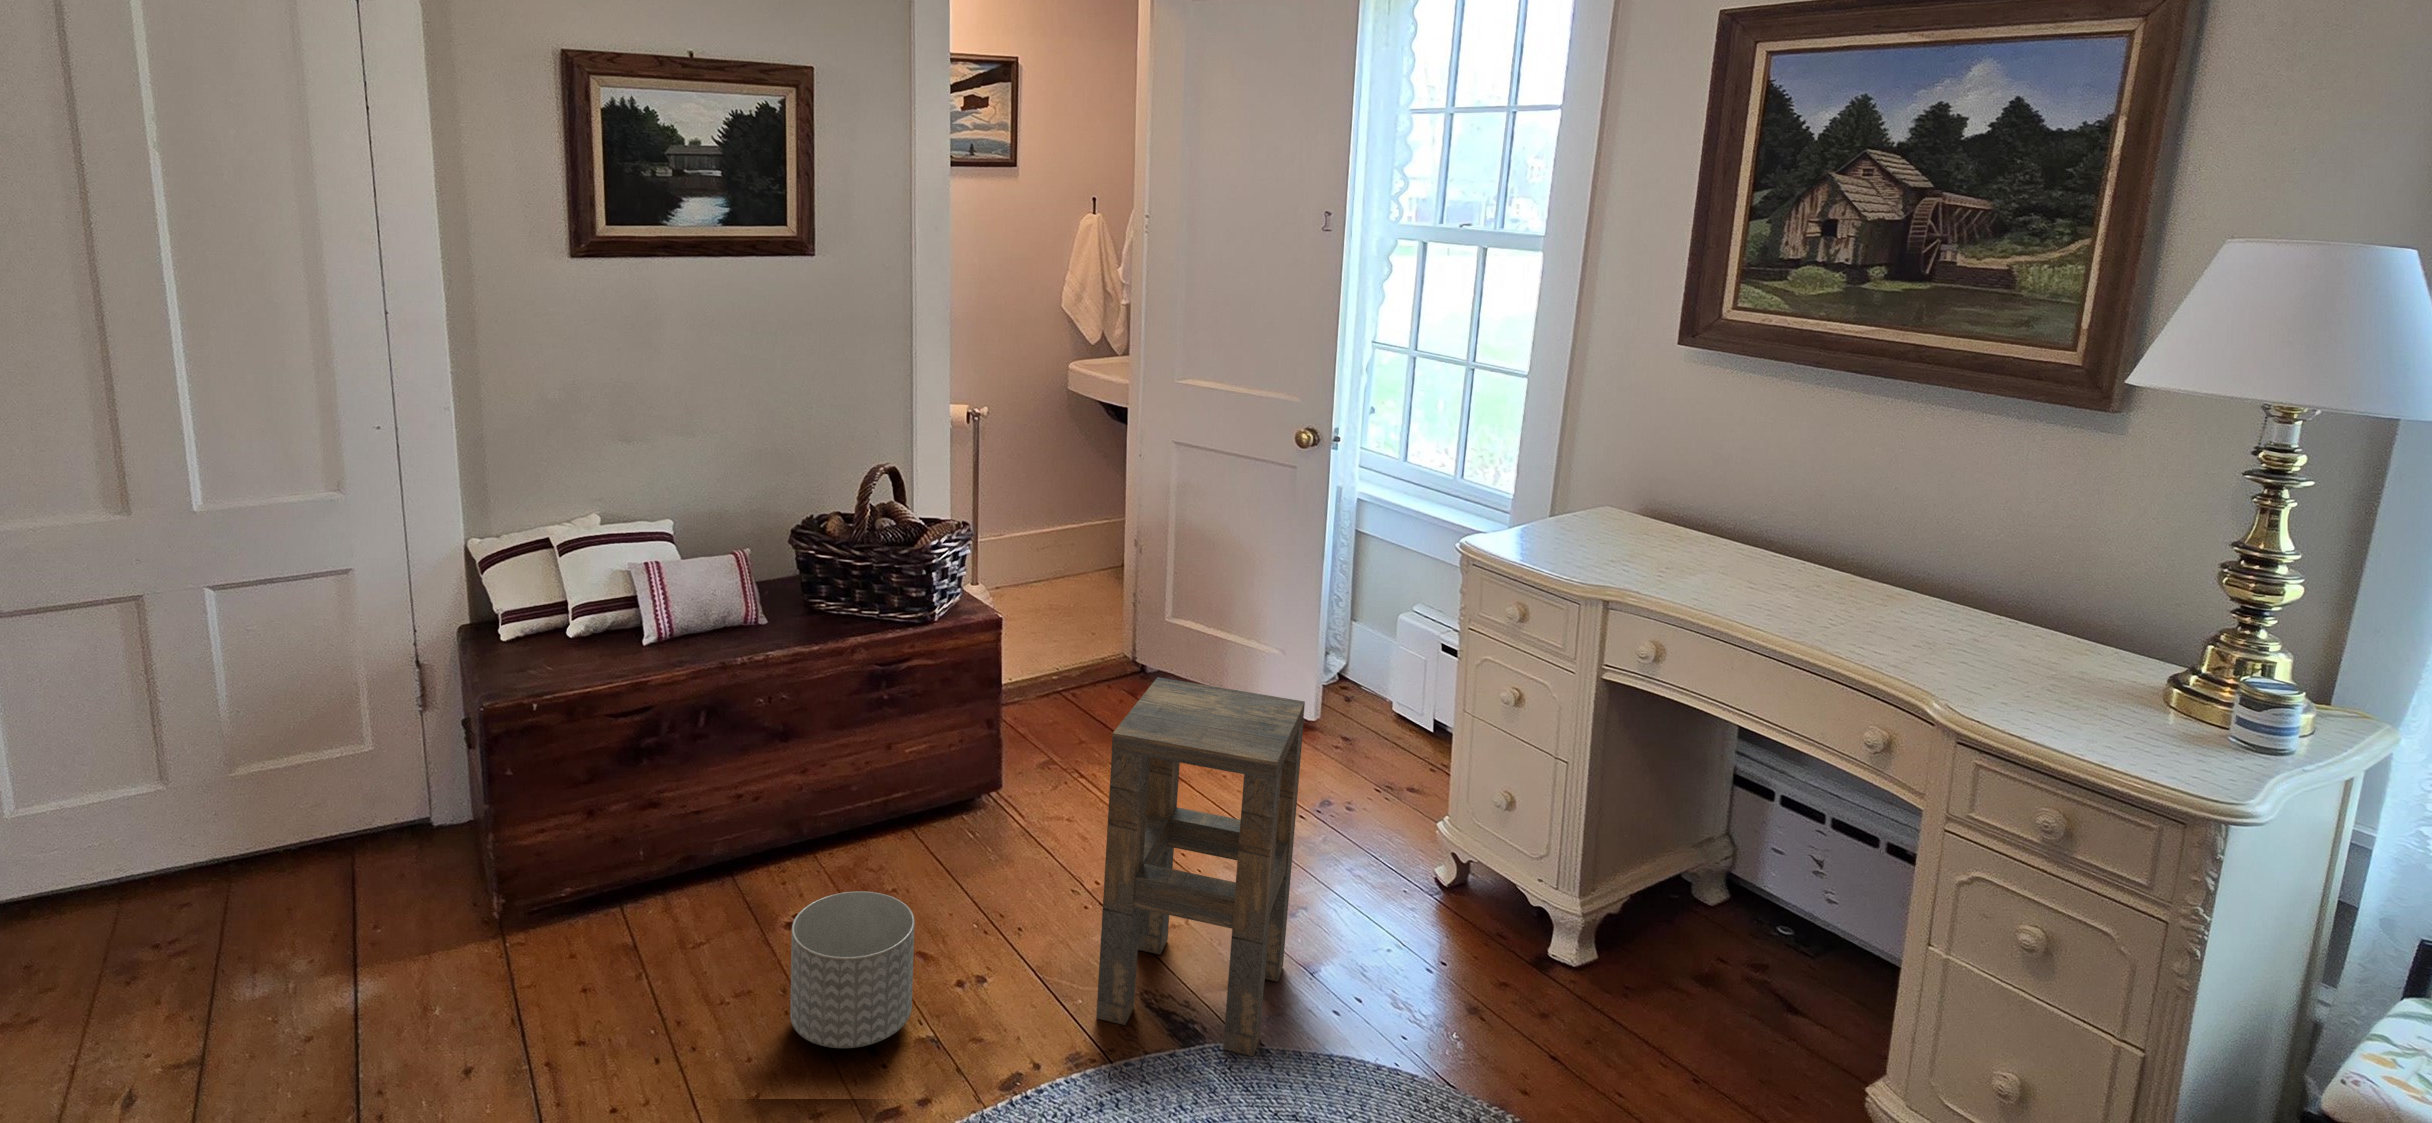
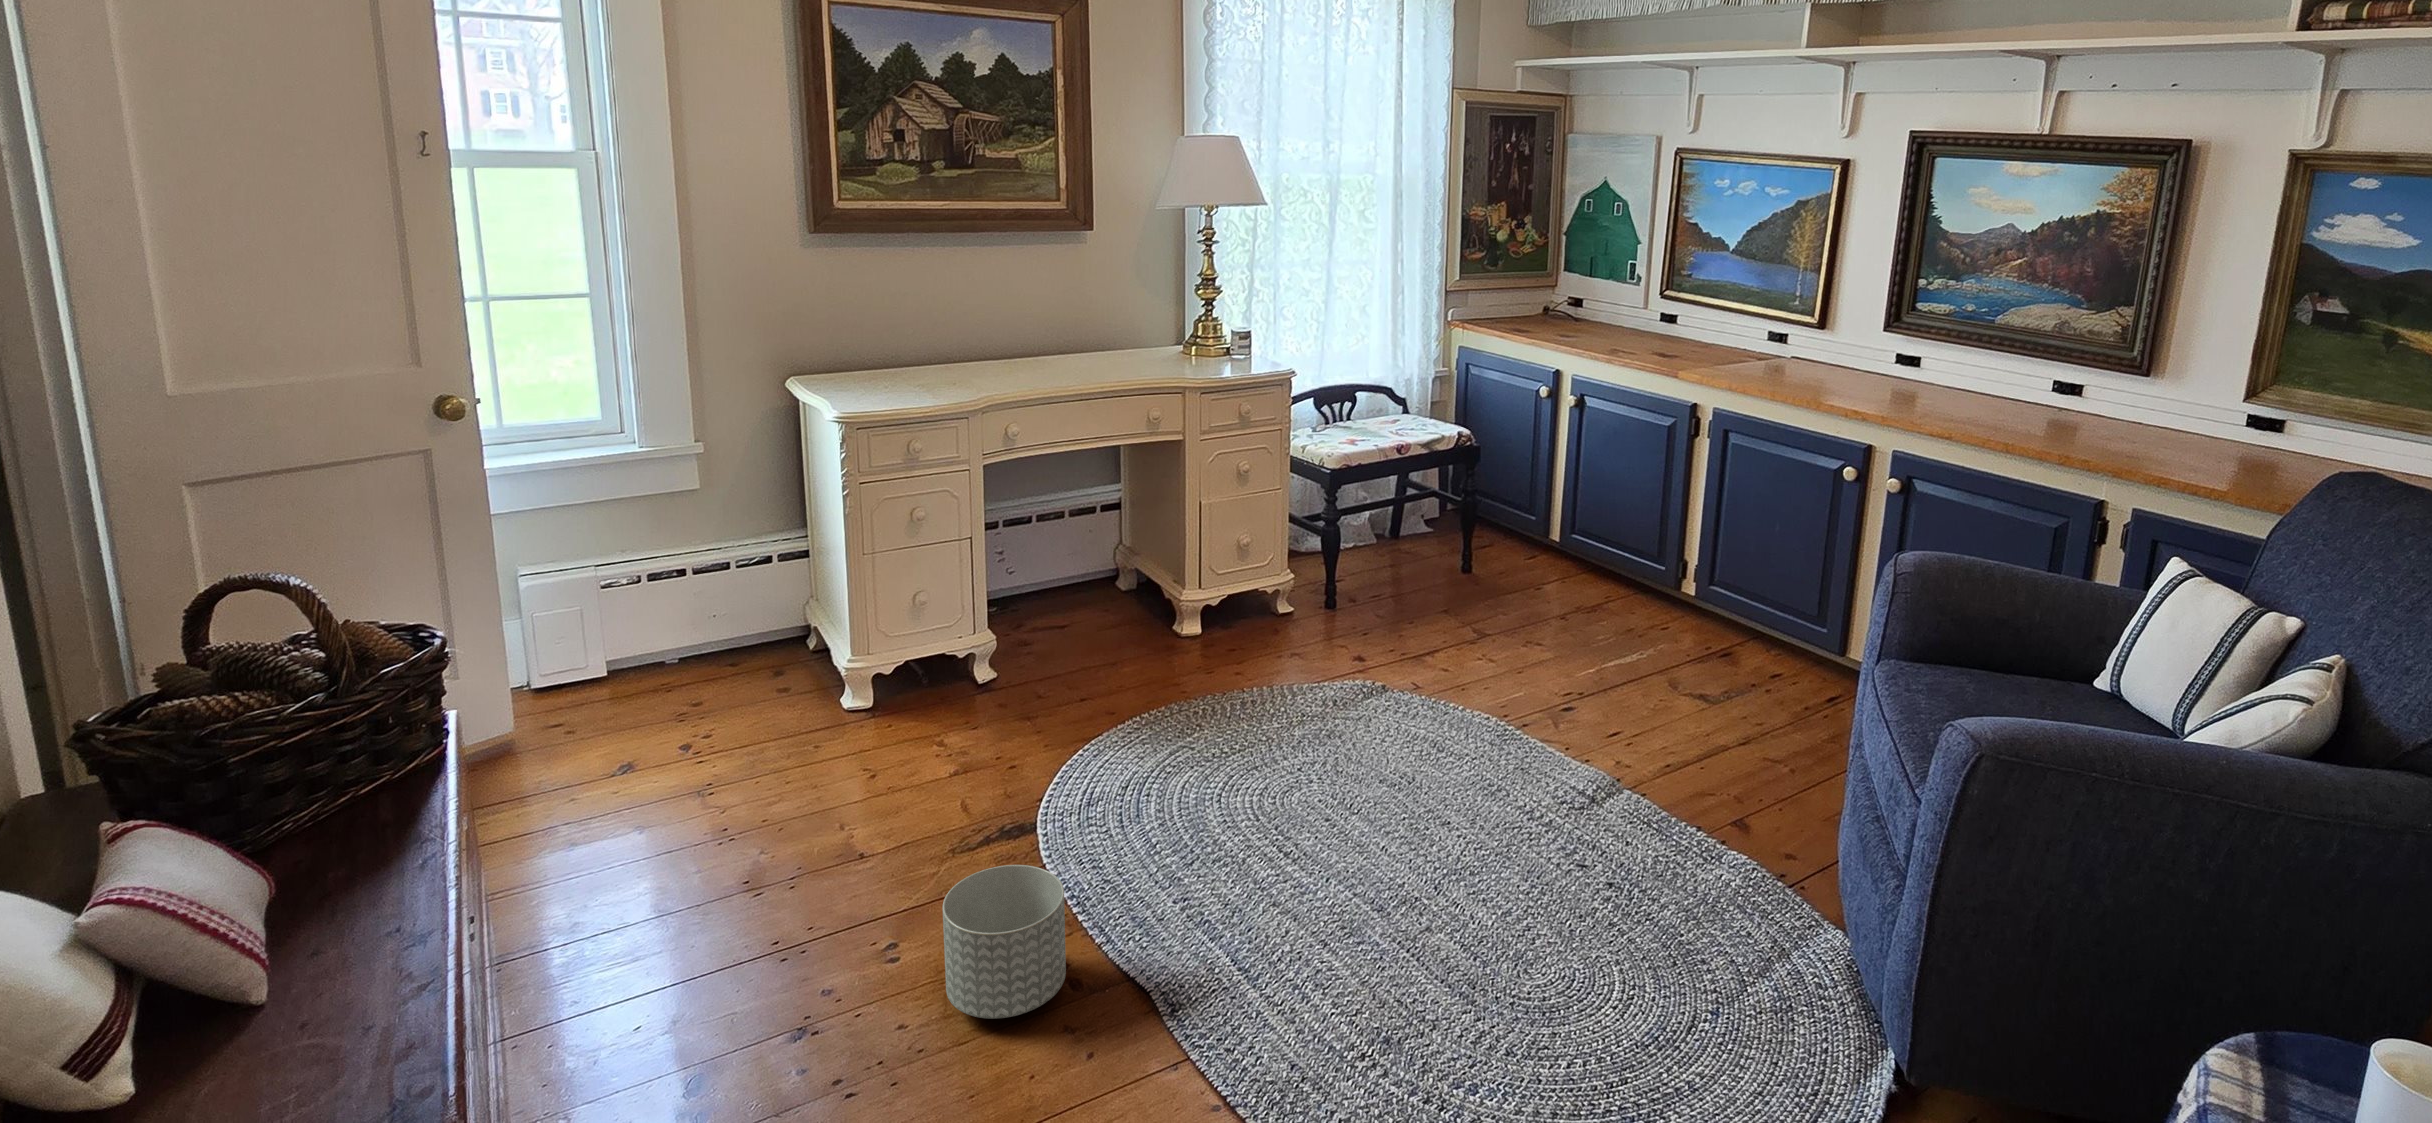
side table: present [1096,677,1305,1056] -> none [887,562,1079,862]

